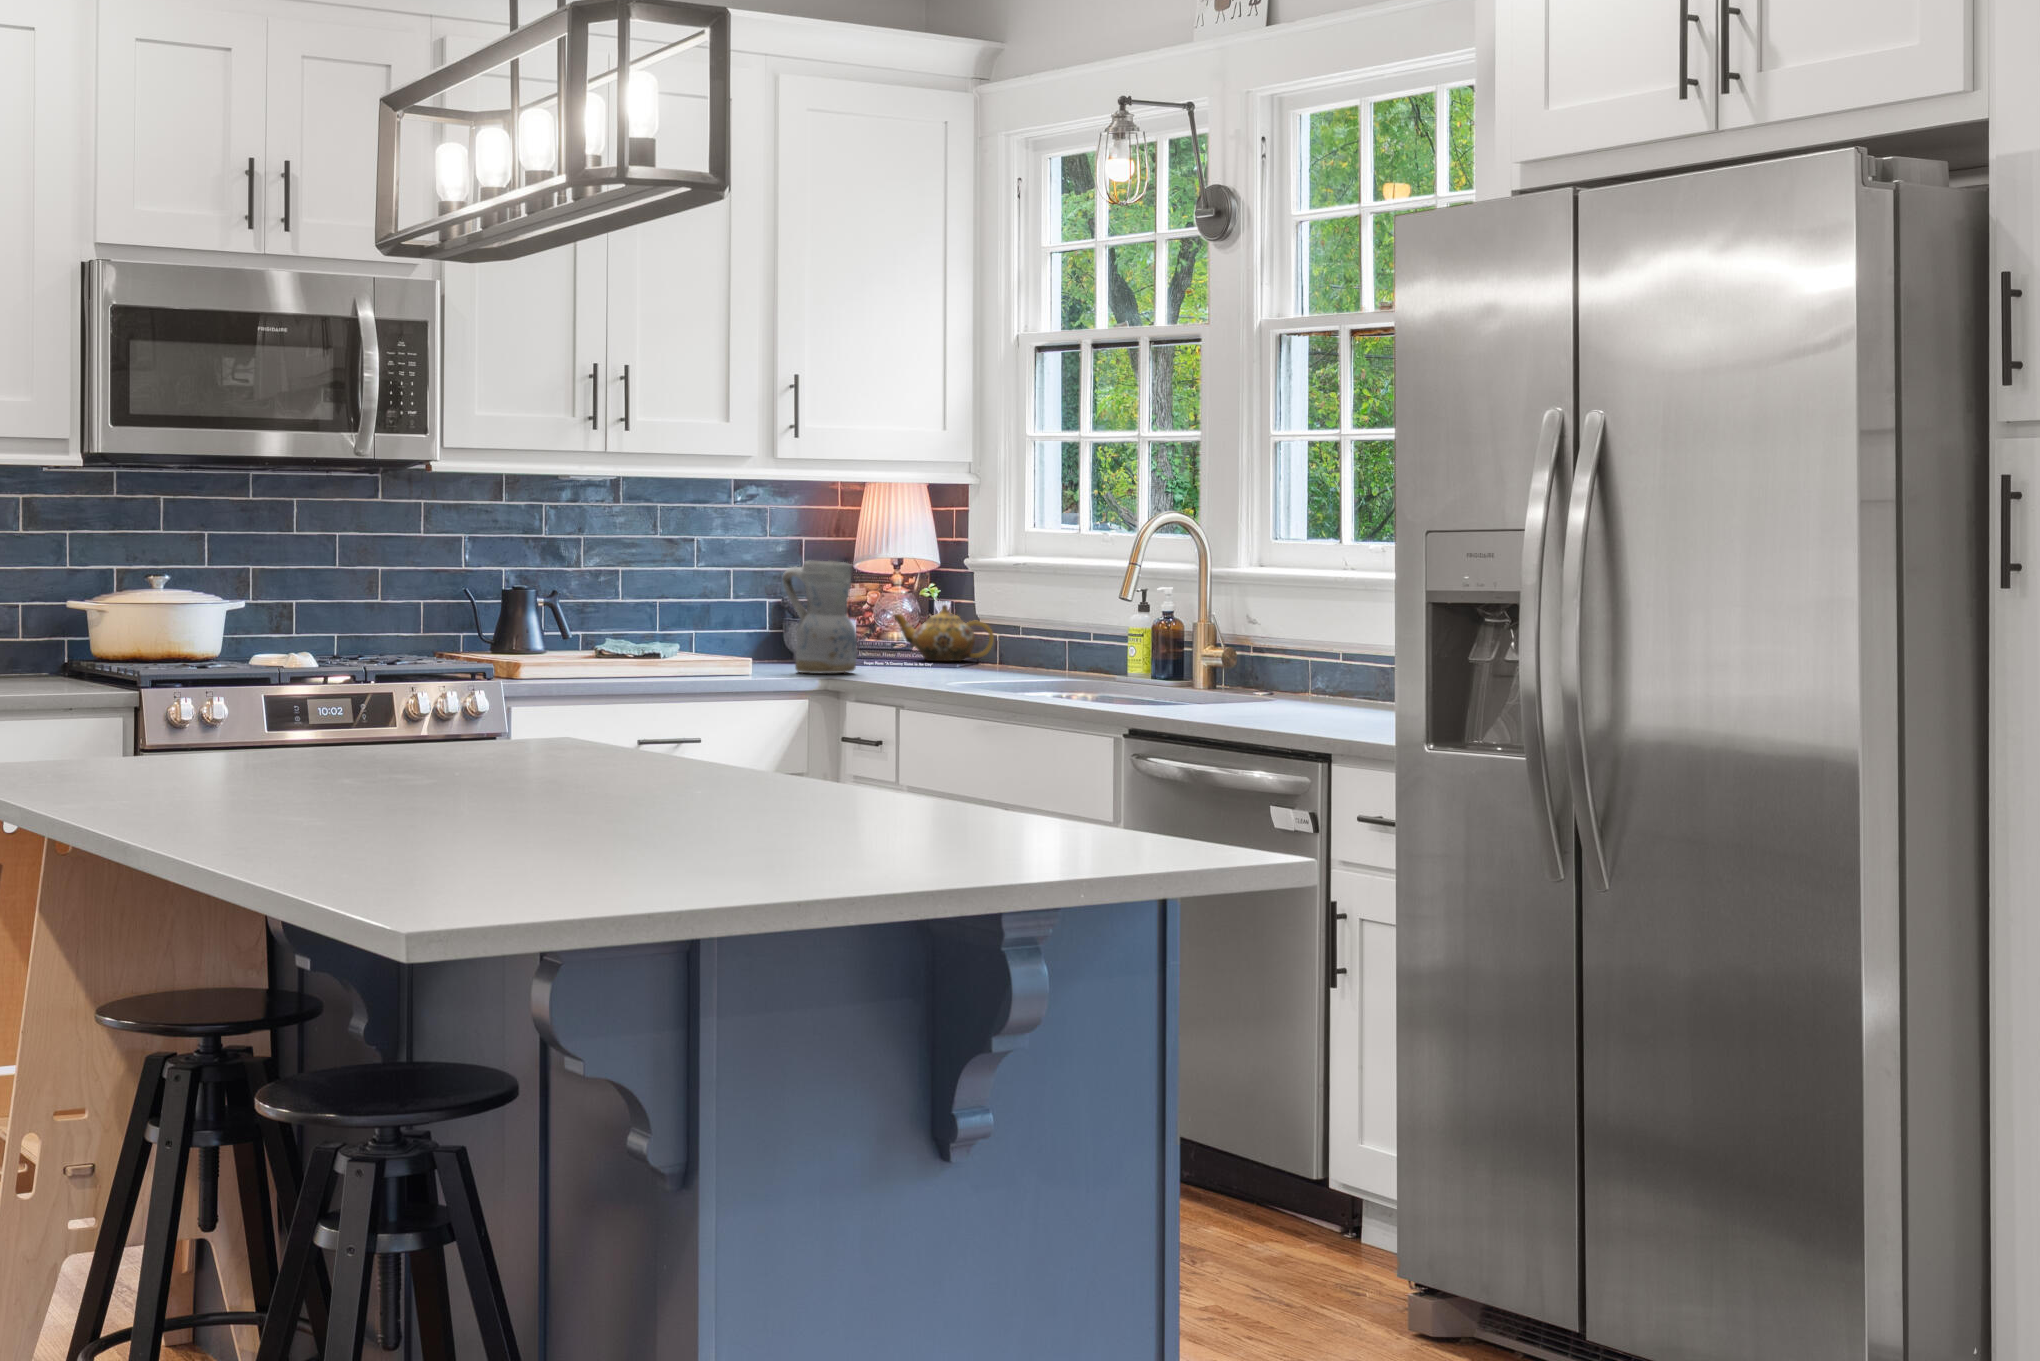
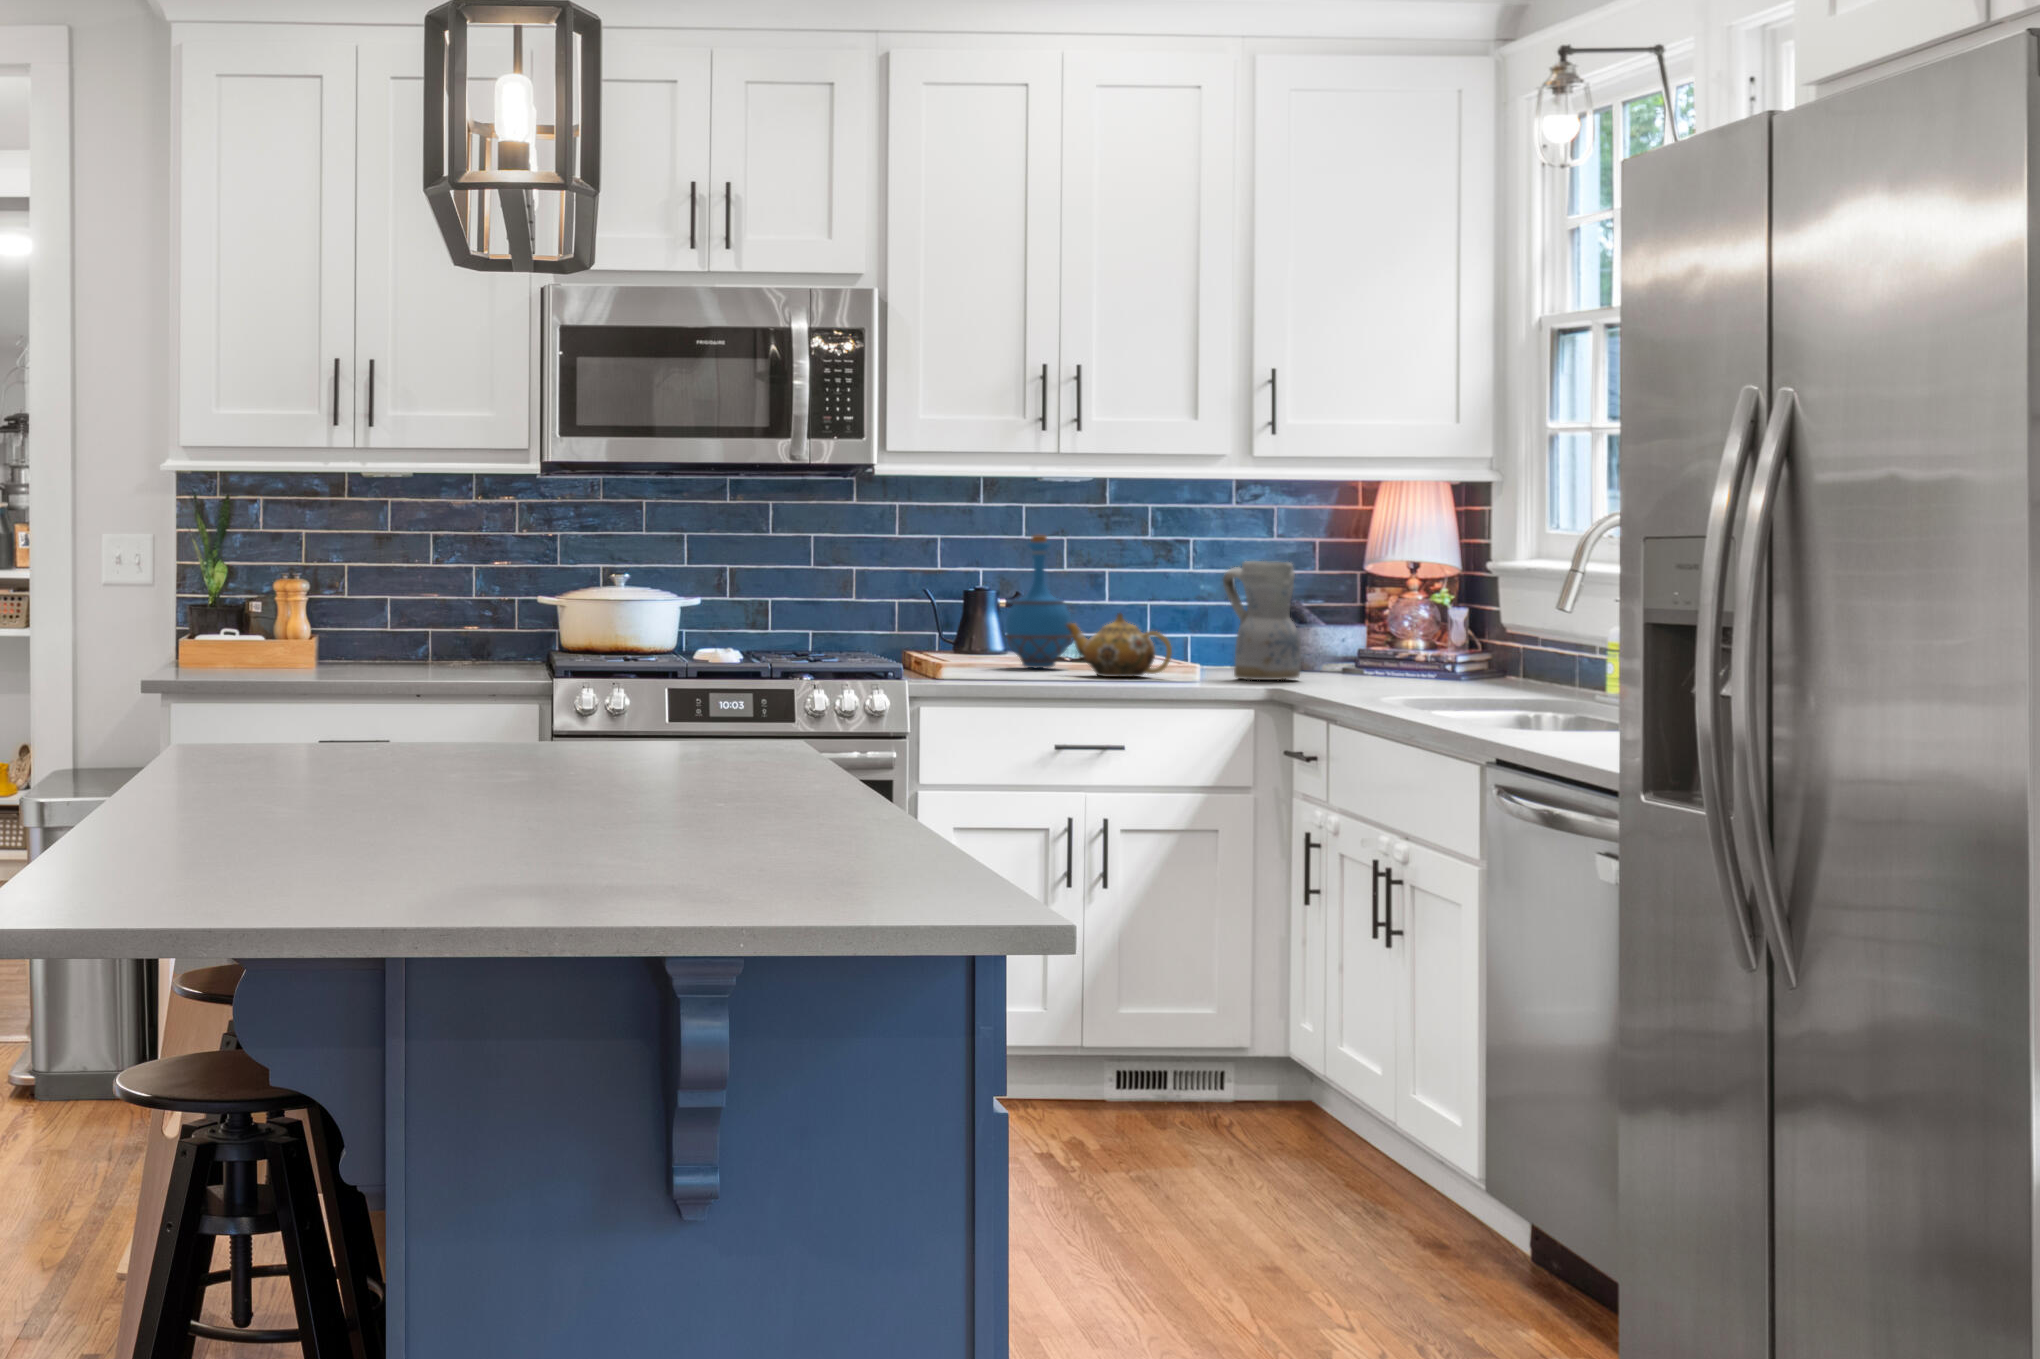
bottle: none [555,534,622,665] -> present [1006,535,1072,668]
teapot: present [894,605,994,661] -> present [1066,613,1172,677]

